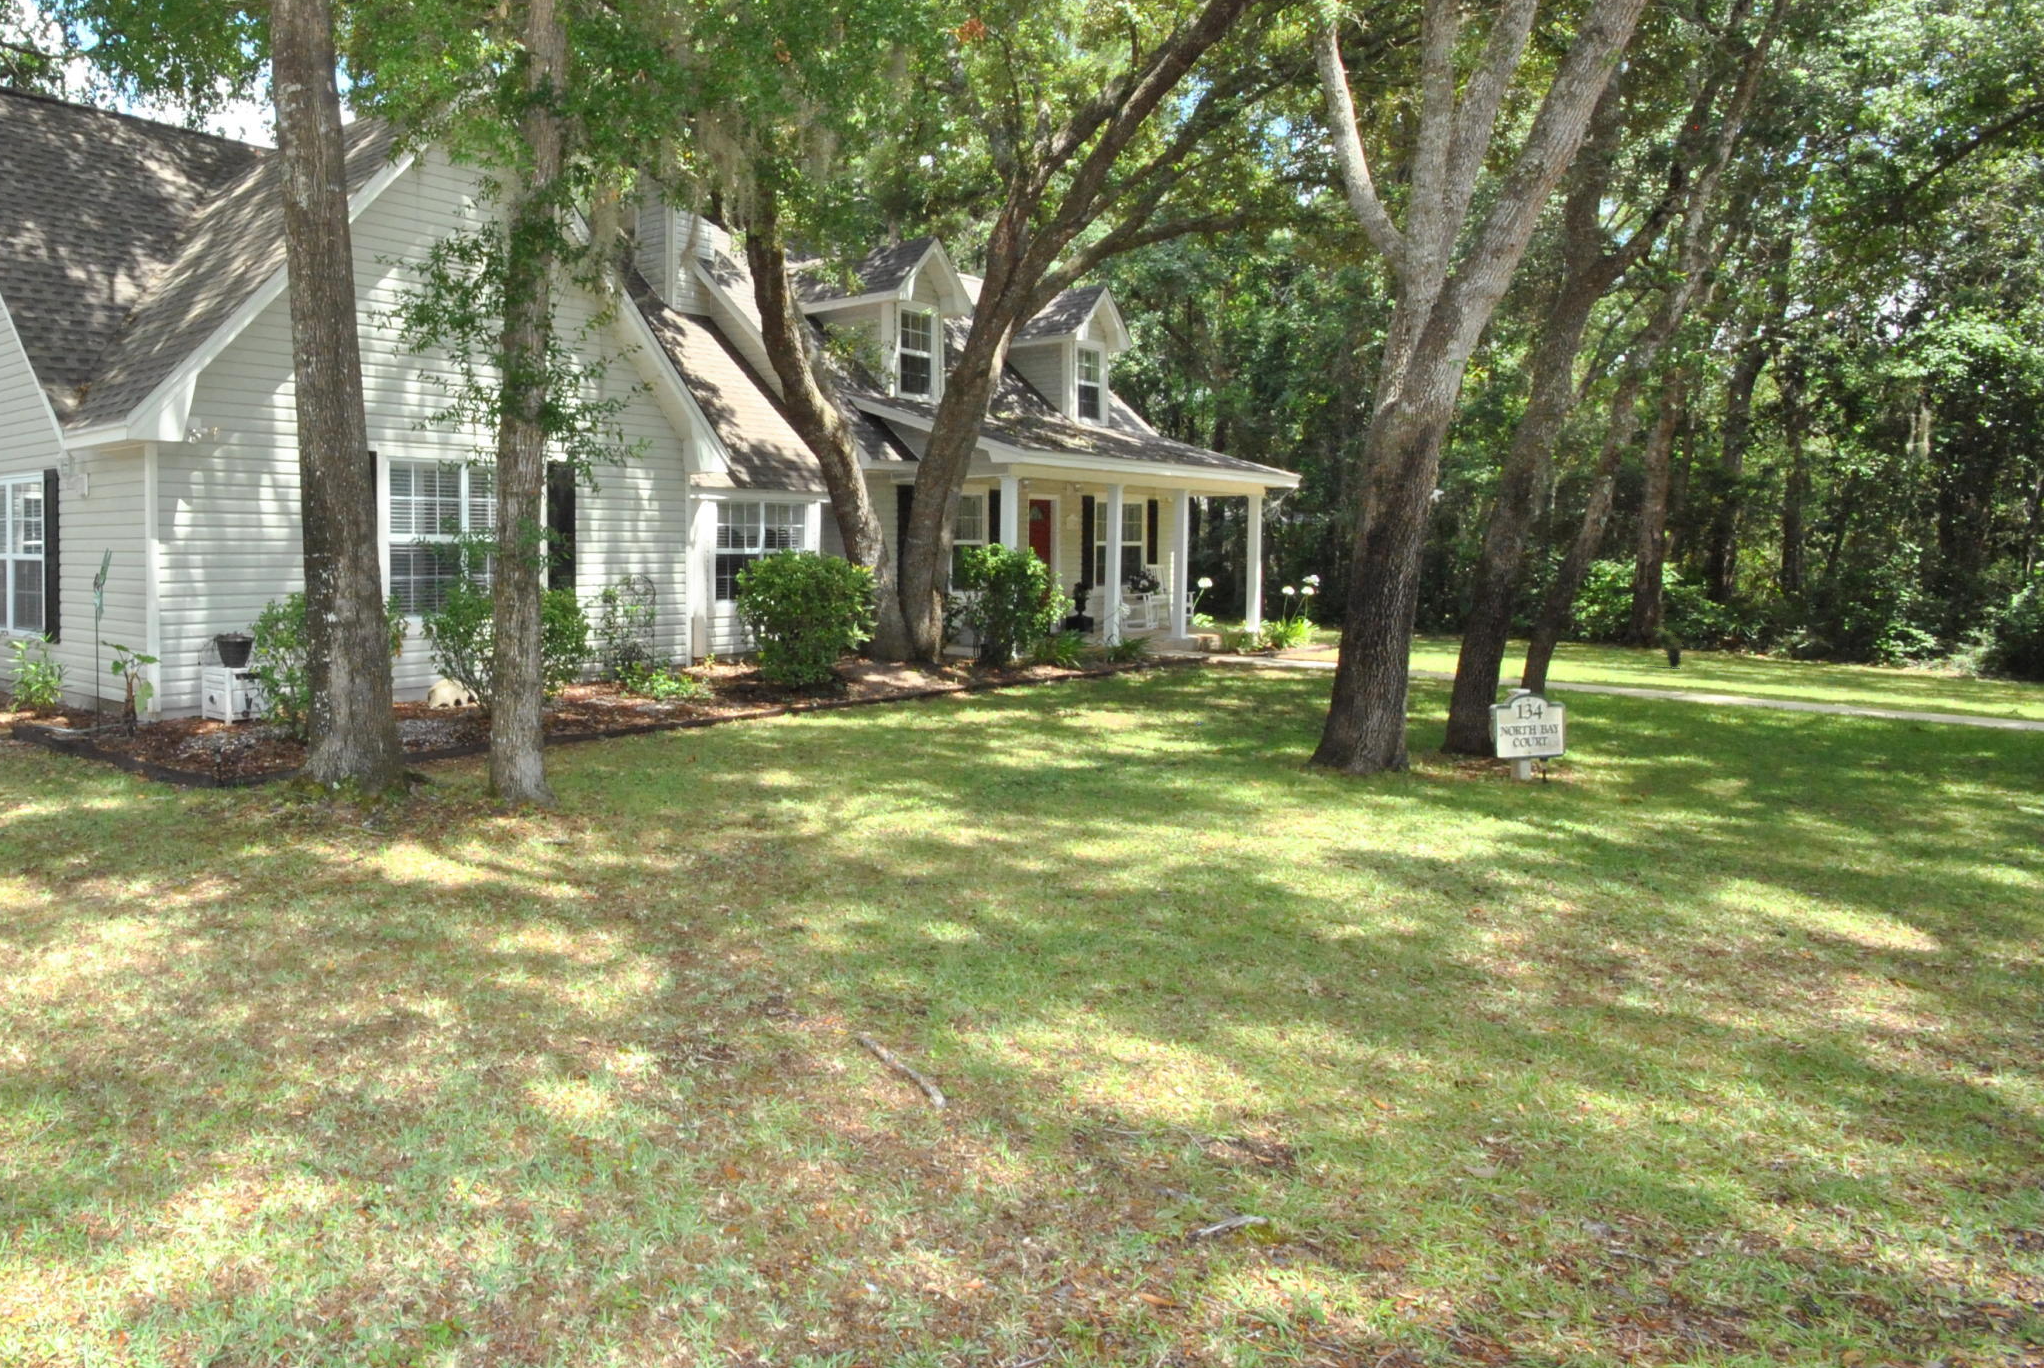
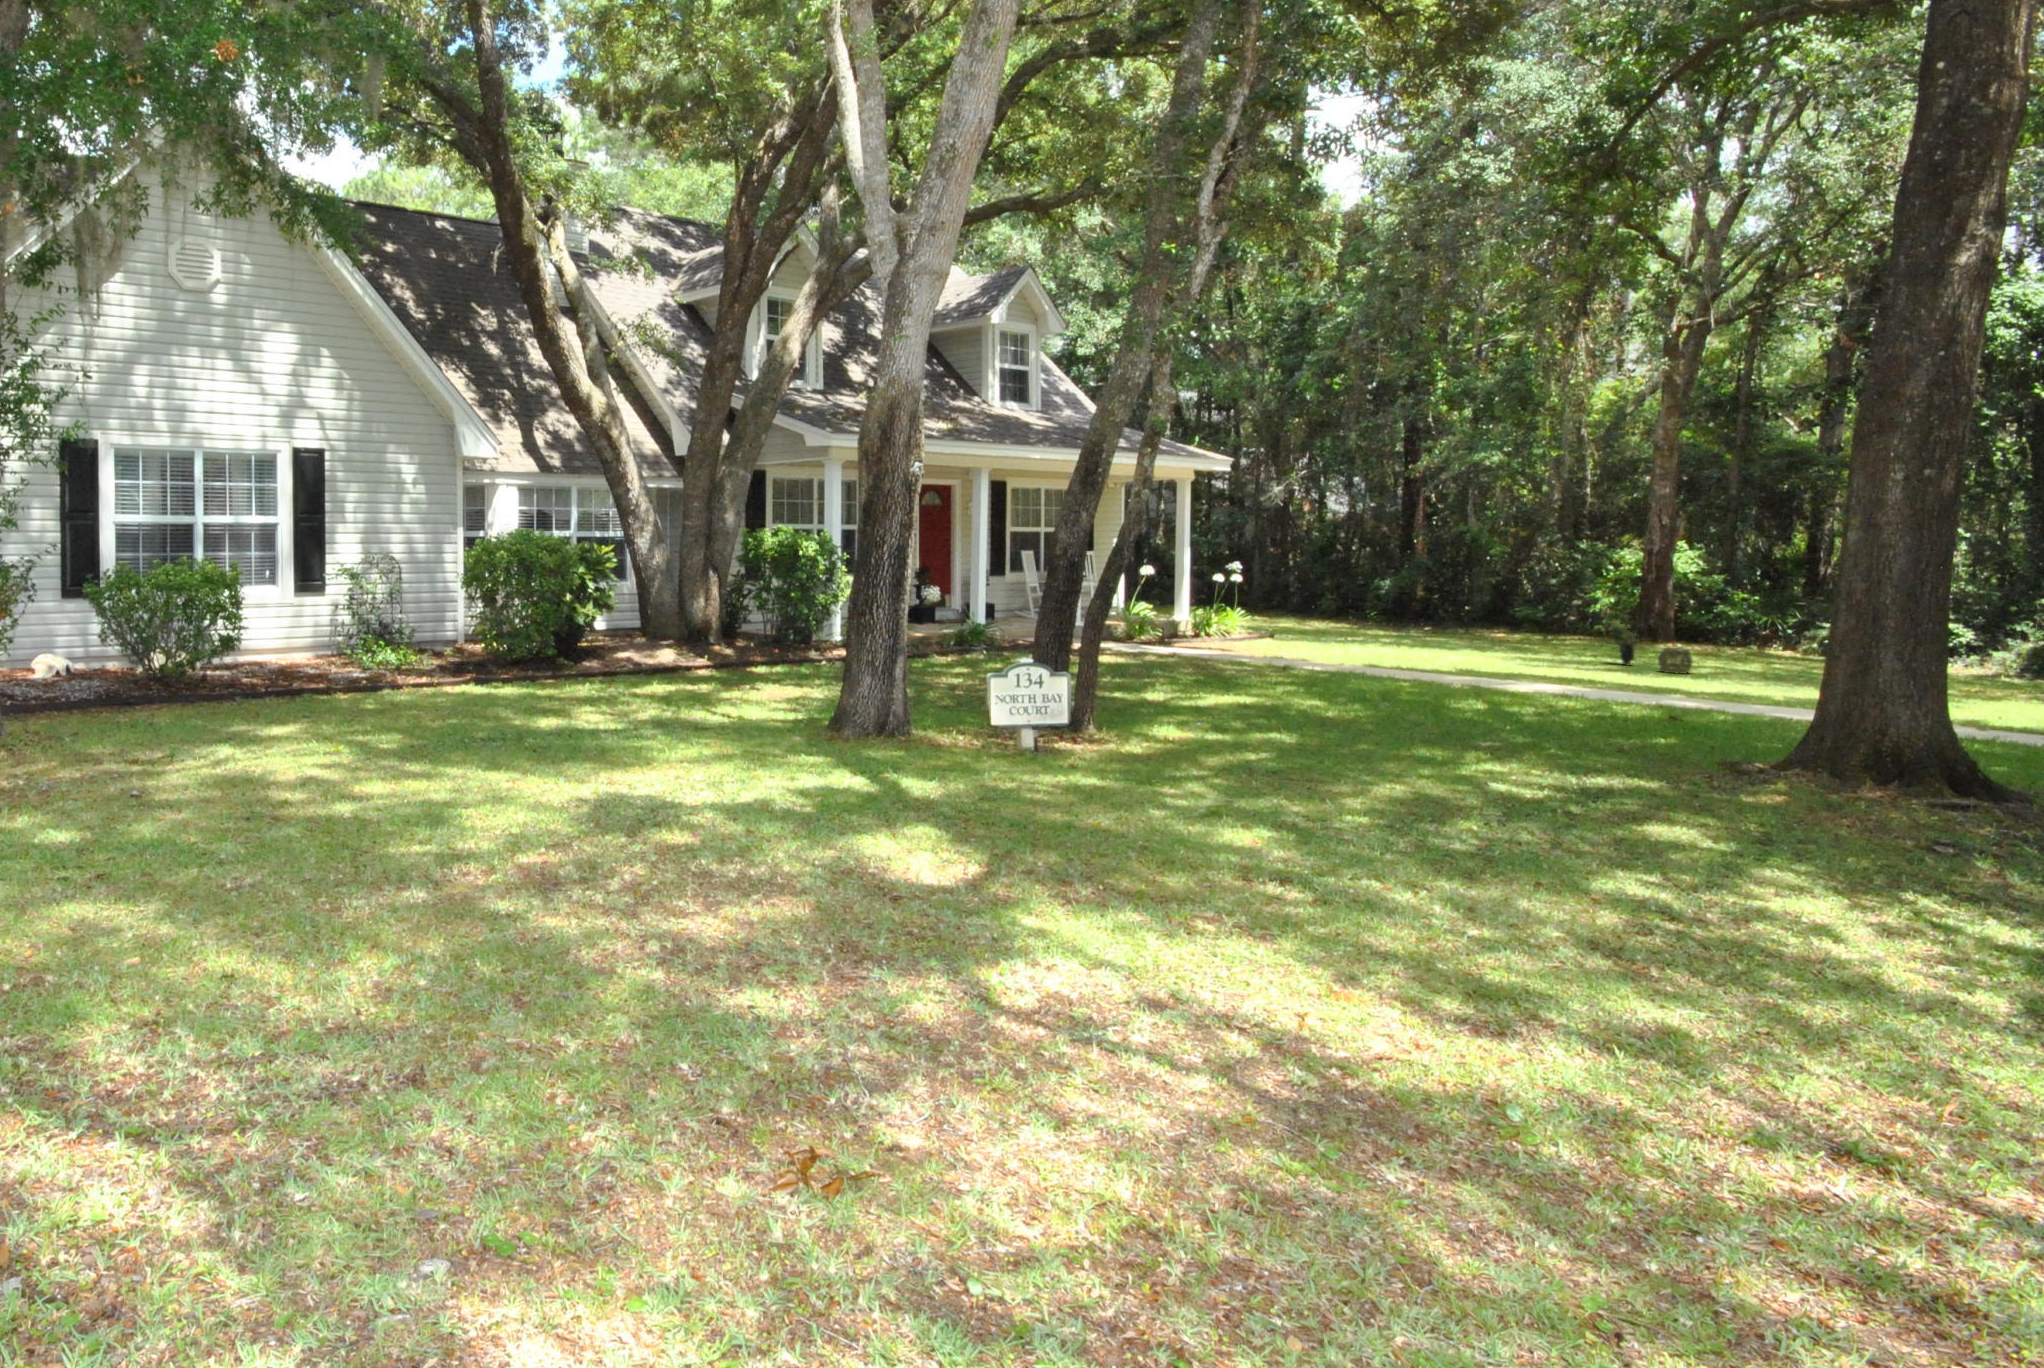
woven basket: none [1713,652,1746,675] -> present [1658,648,1692,674]

